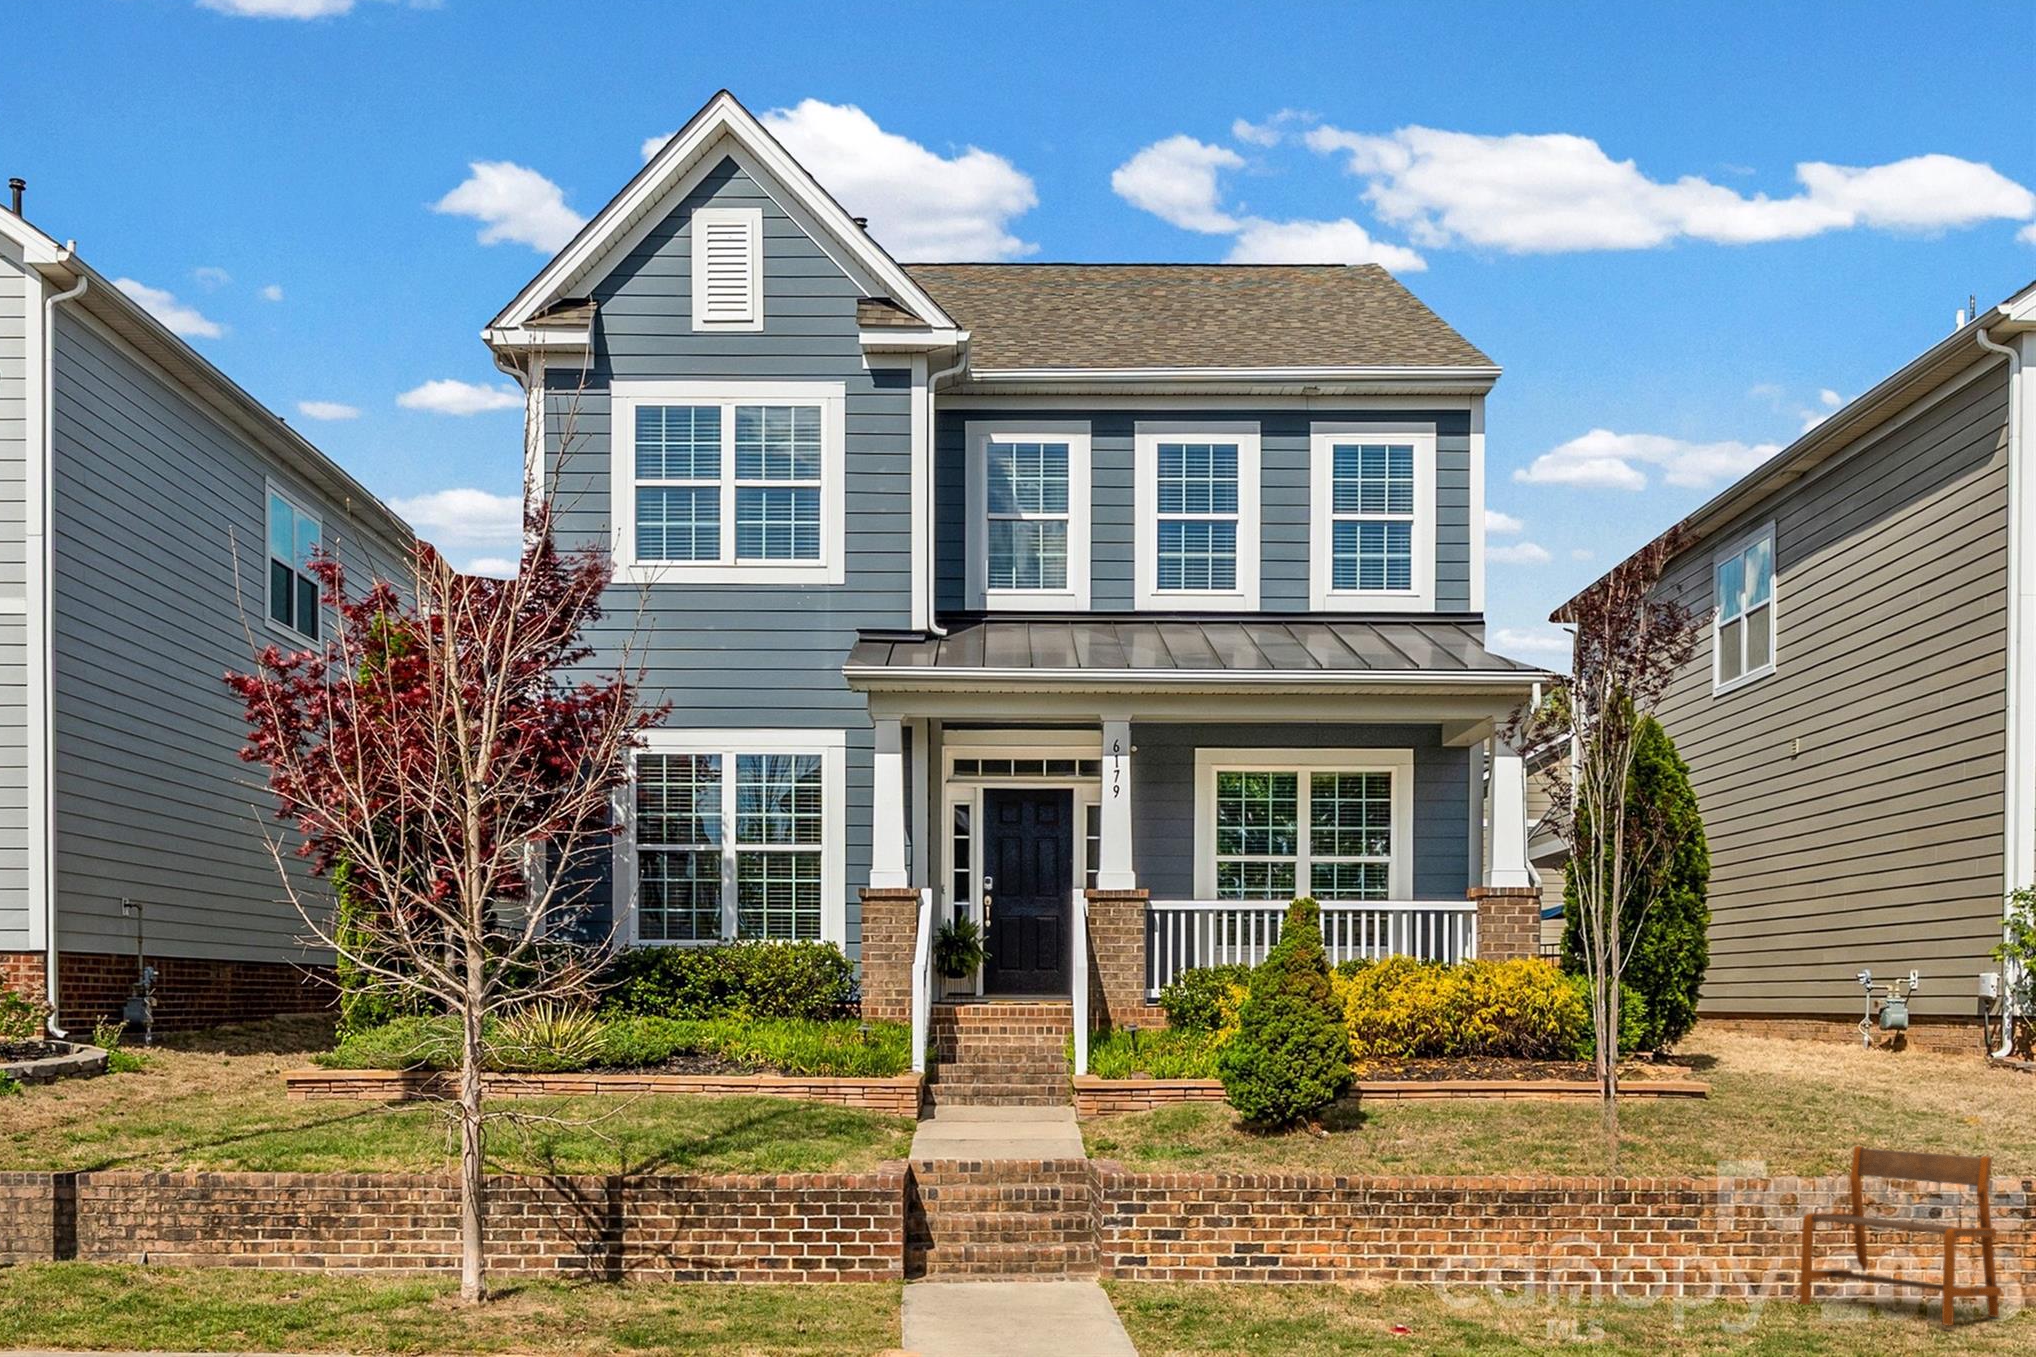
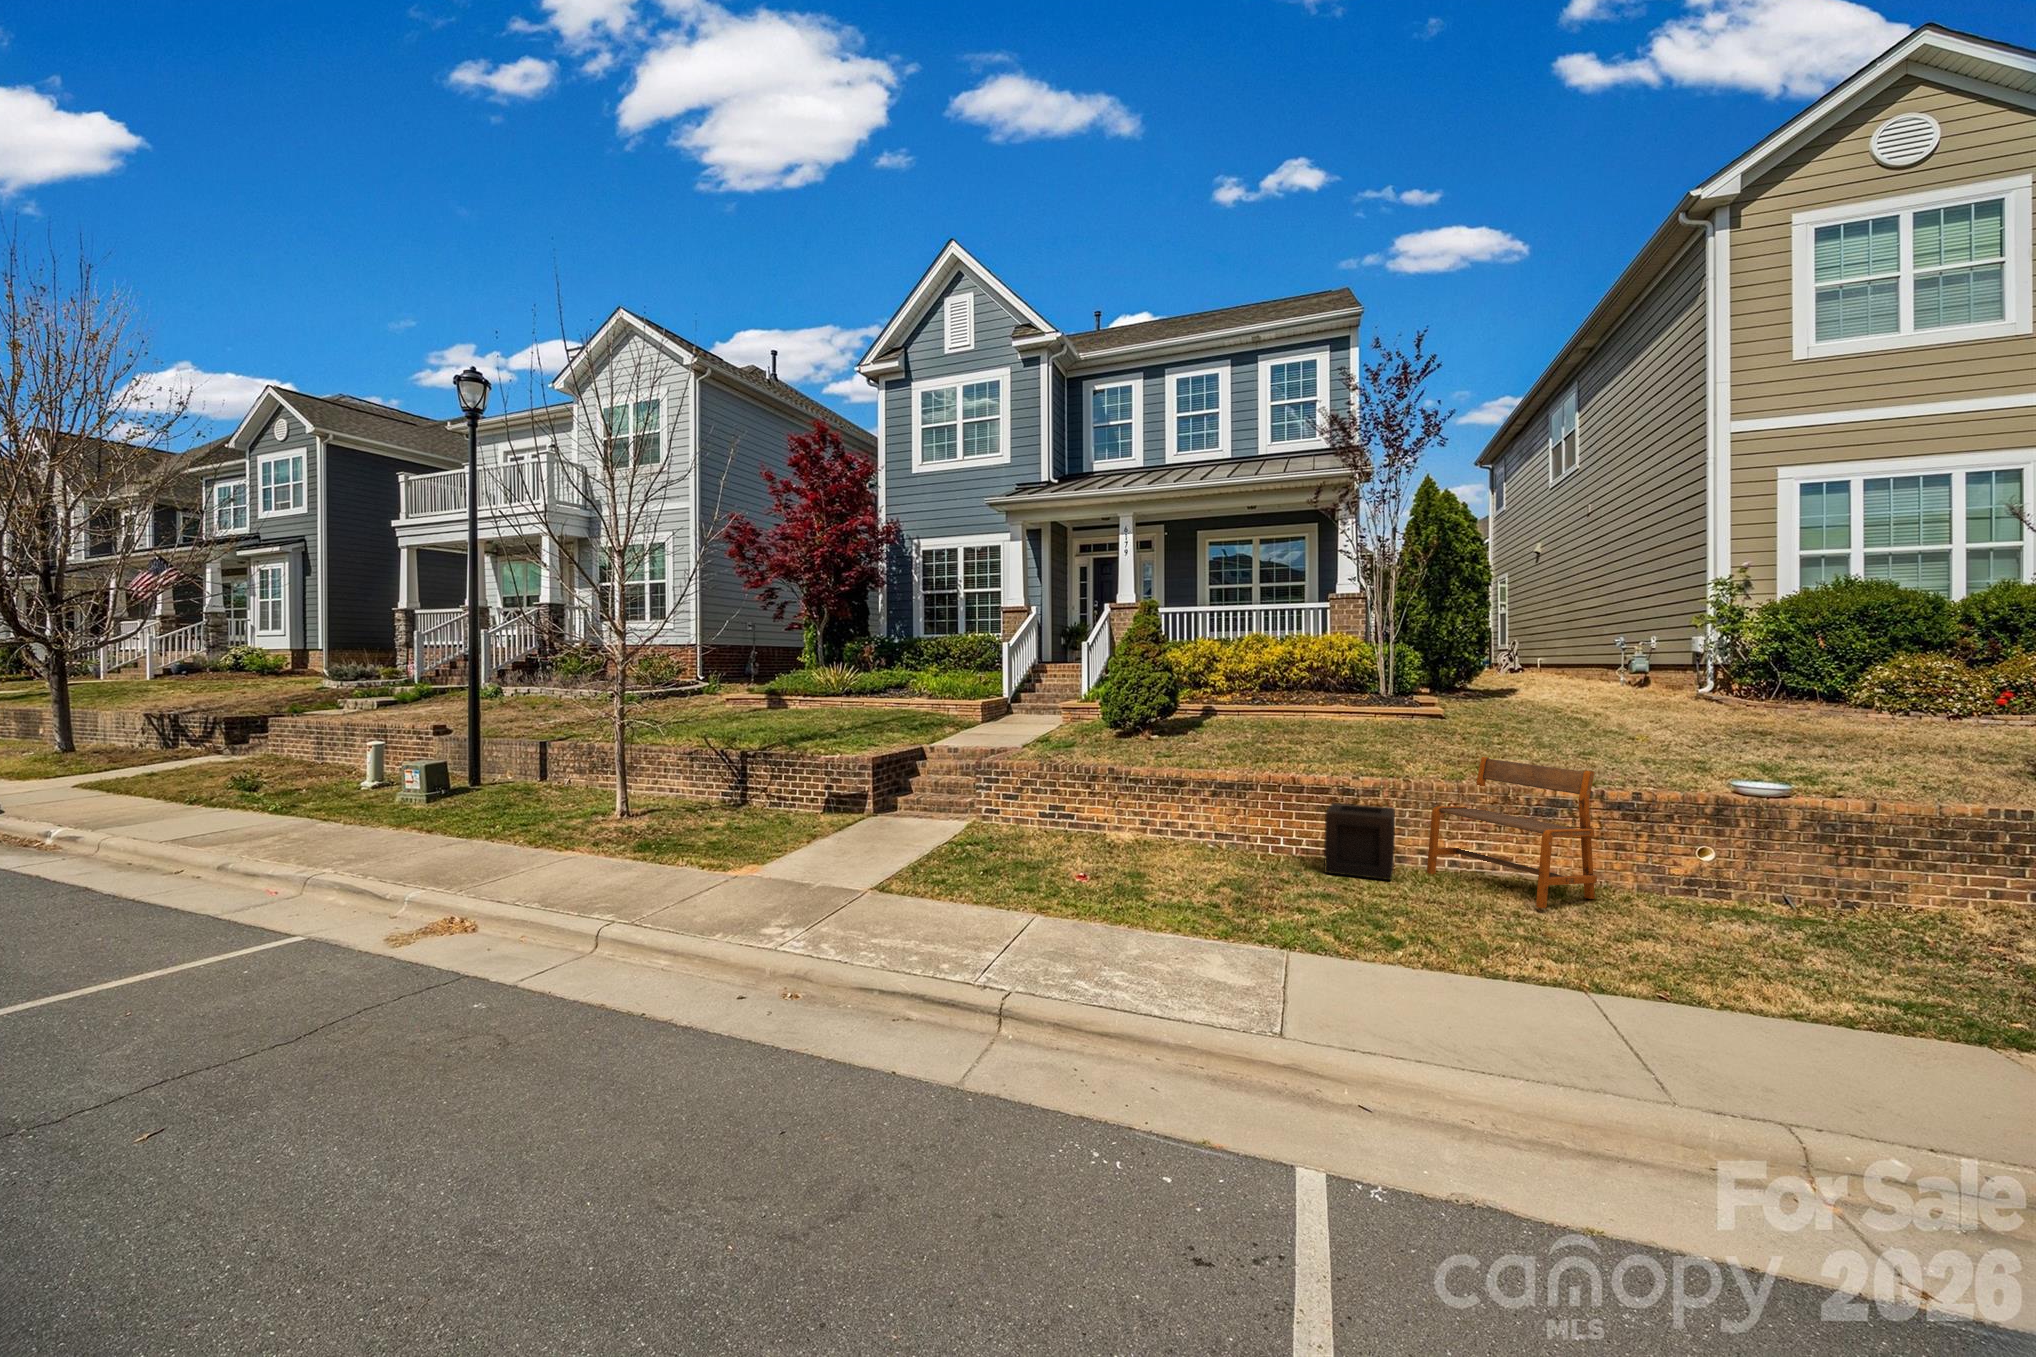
wooden crate: none [1671,1216,1766,1311] -> present [1324,803,1395,880]

